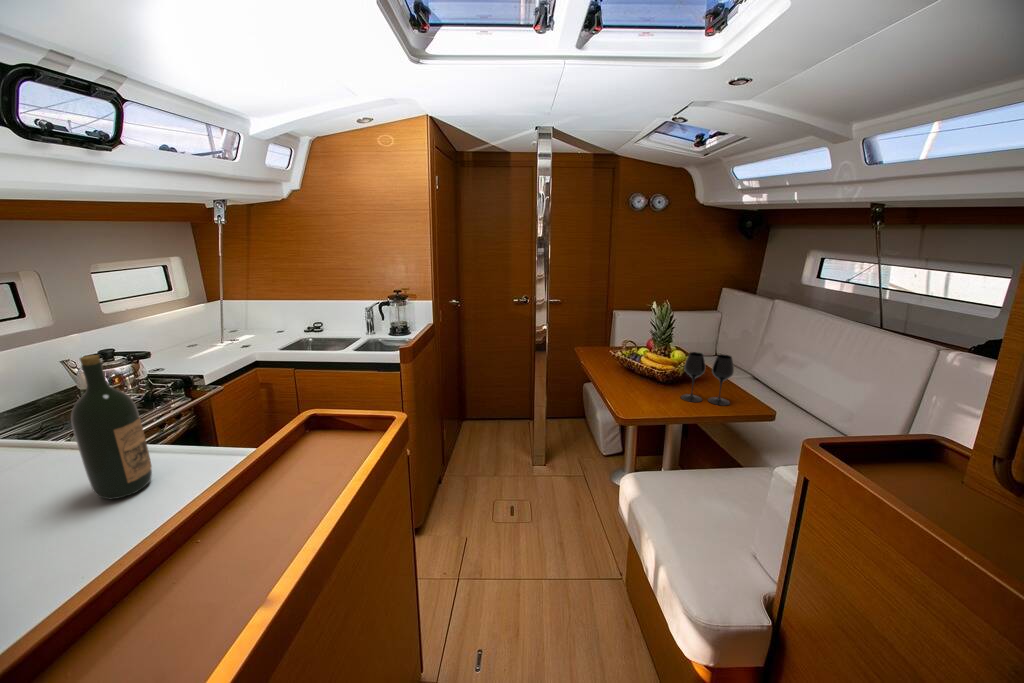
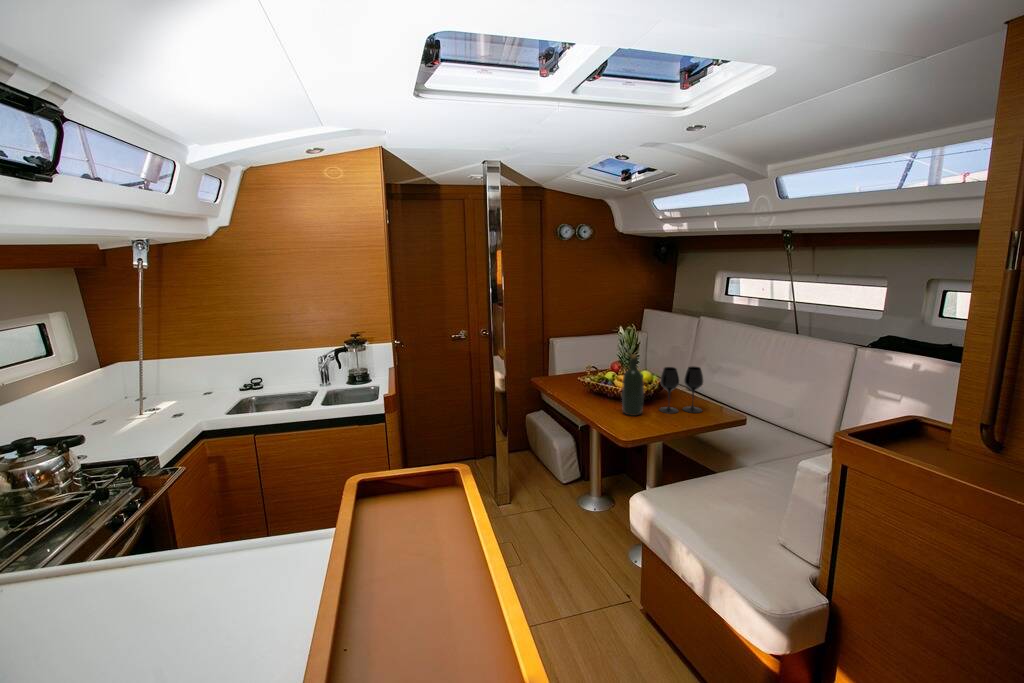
wine bottle: present [71,355,152,499] -> present [622,355,644,416]

